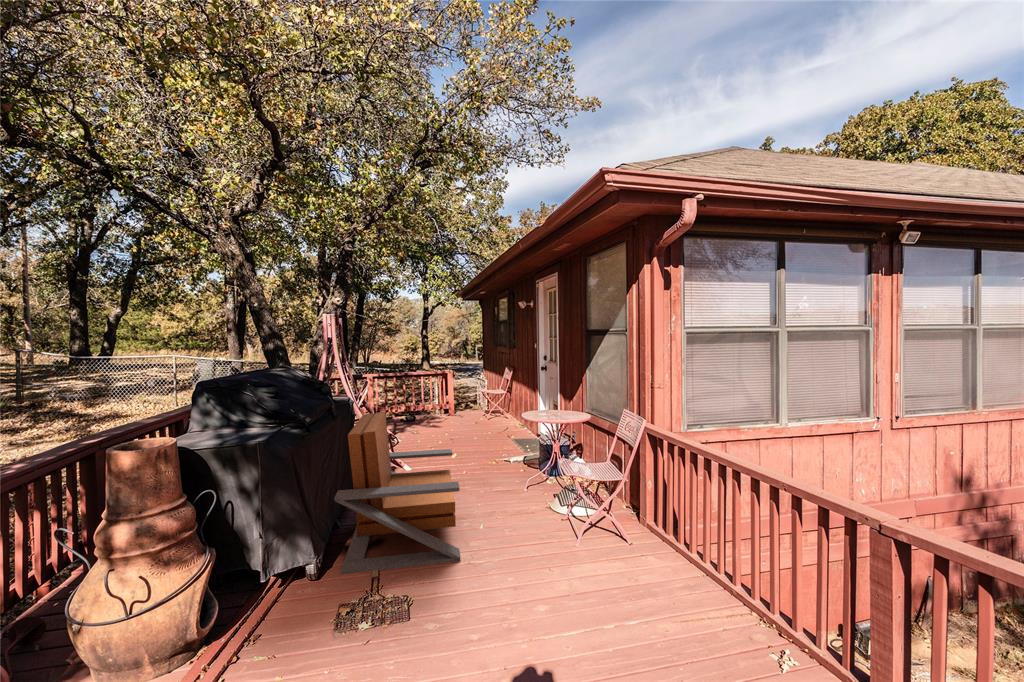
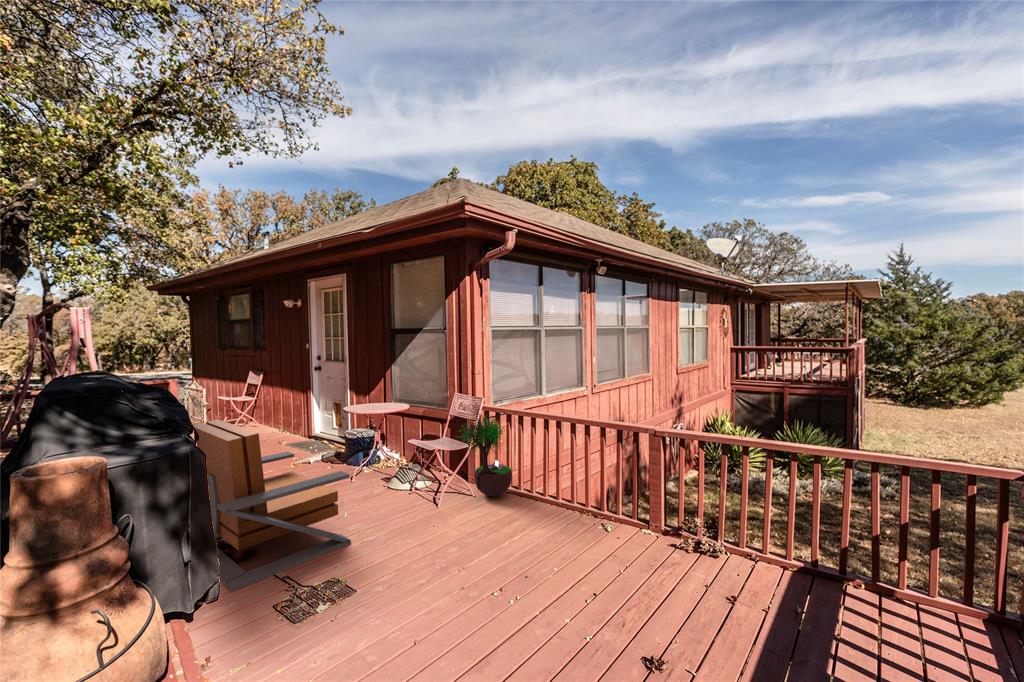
potted tree: none [604,436,685,558] -> present [456,409,512,497]

